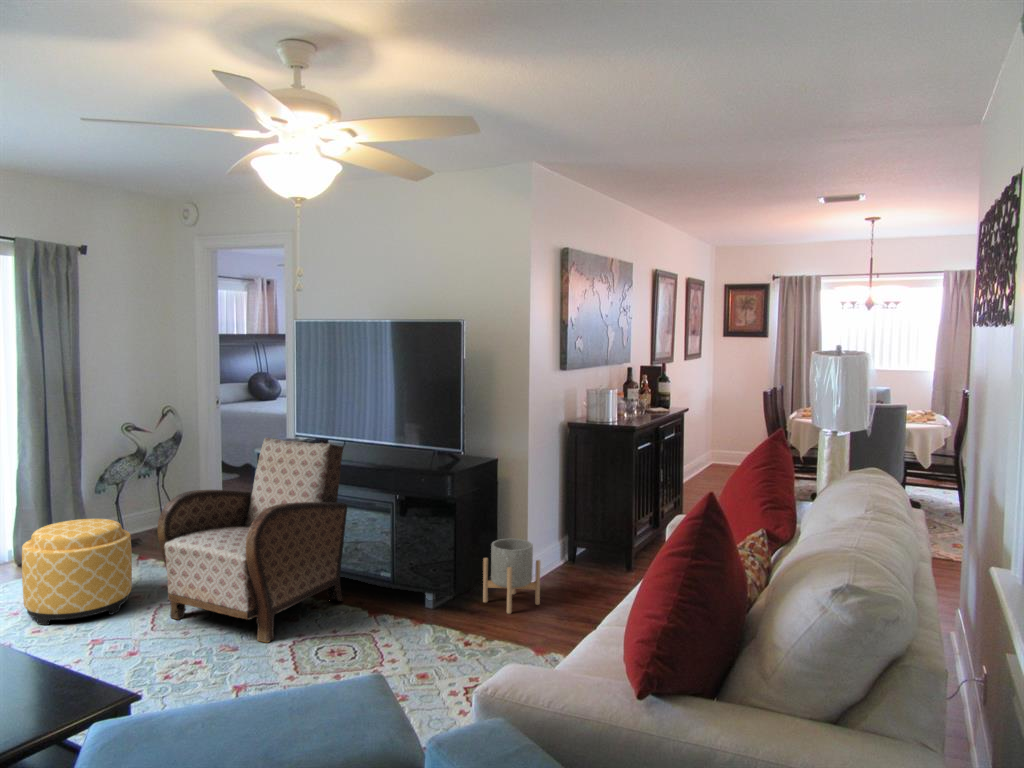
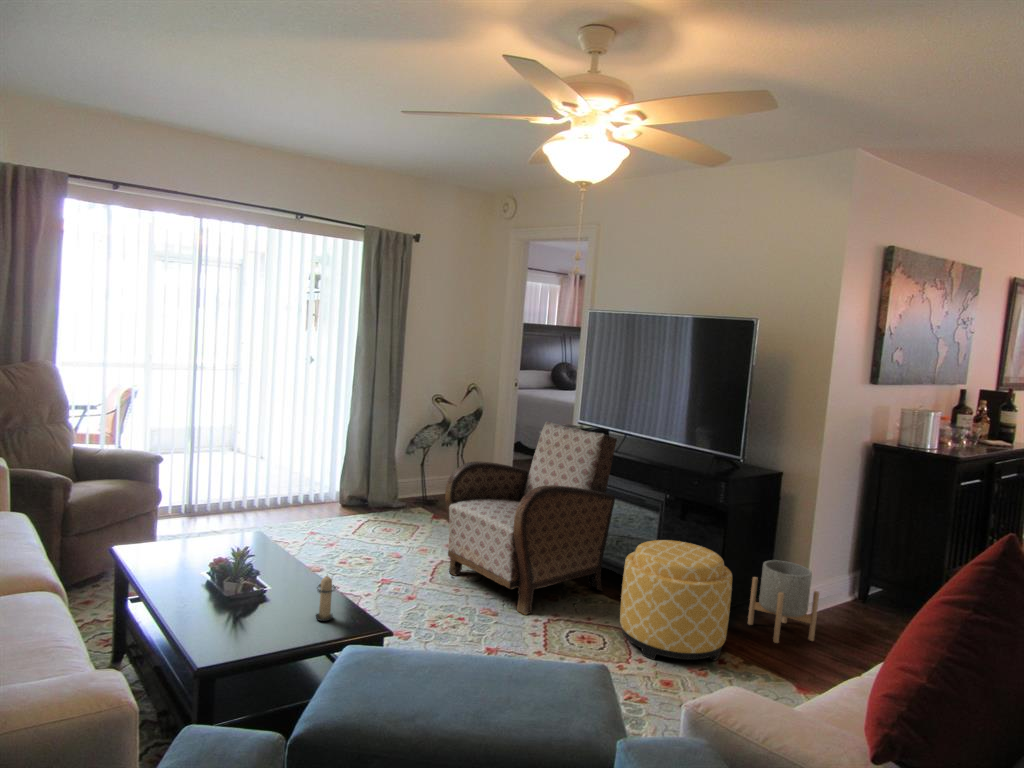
ottoman: present [22,519,132,625] -> present [620,540,732,661]
candle: none [27,646,58,703] -> present [315,576,336,621]

